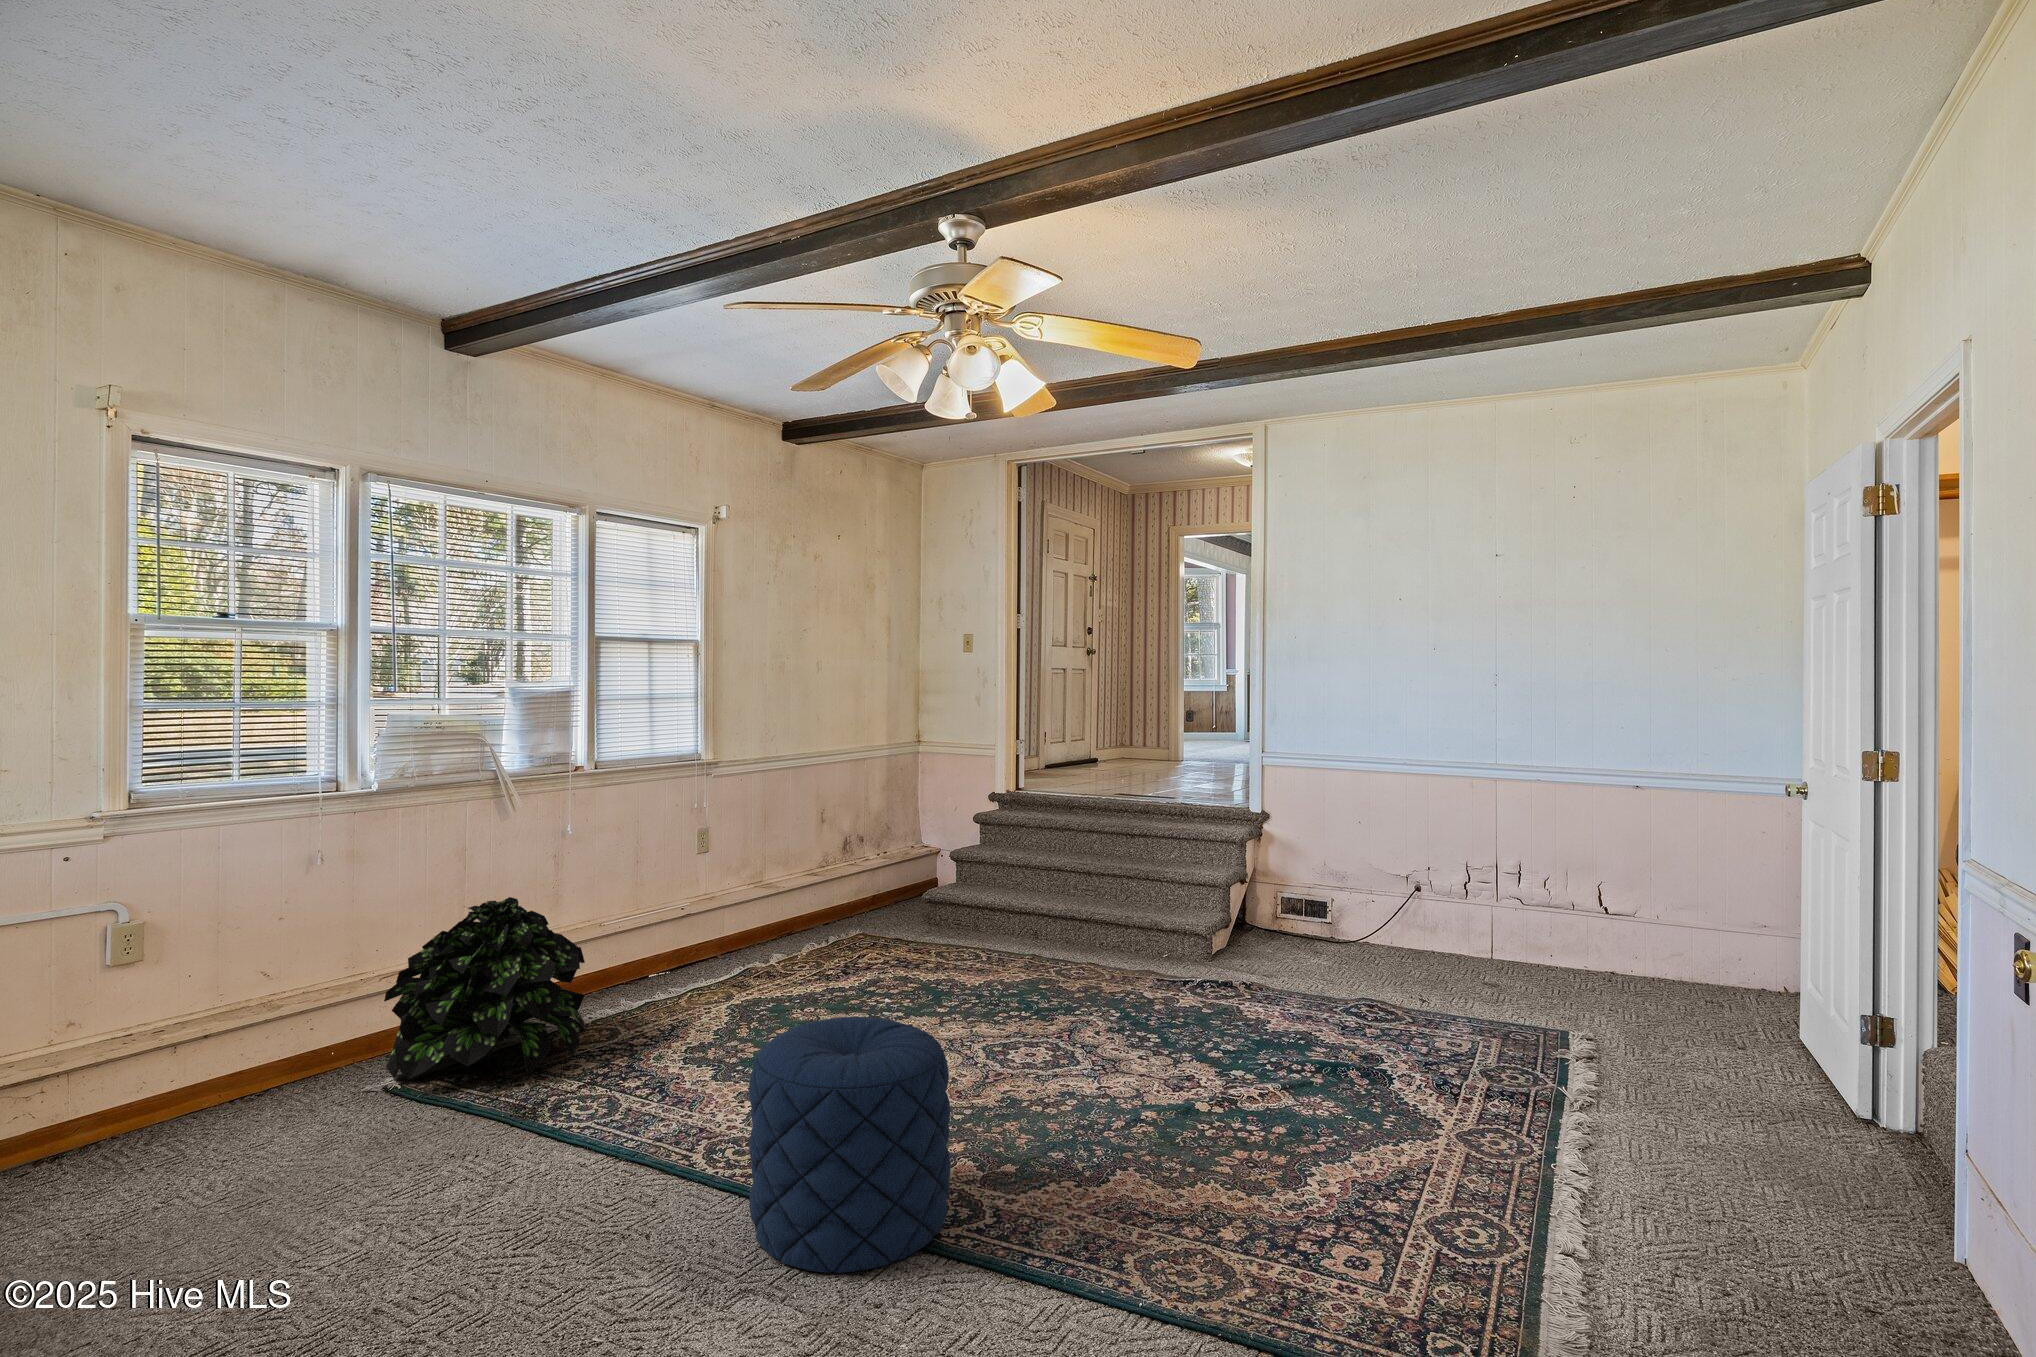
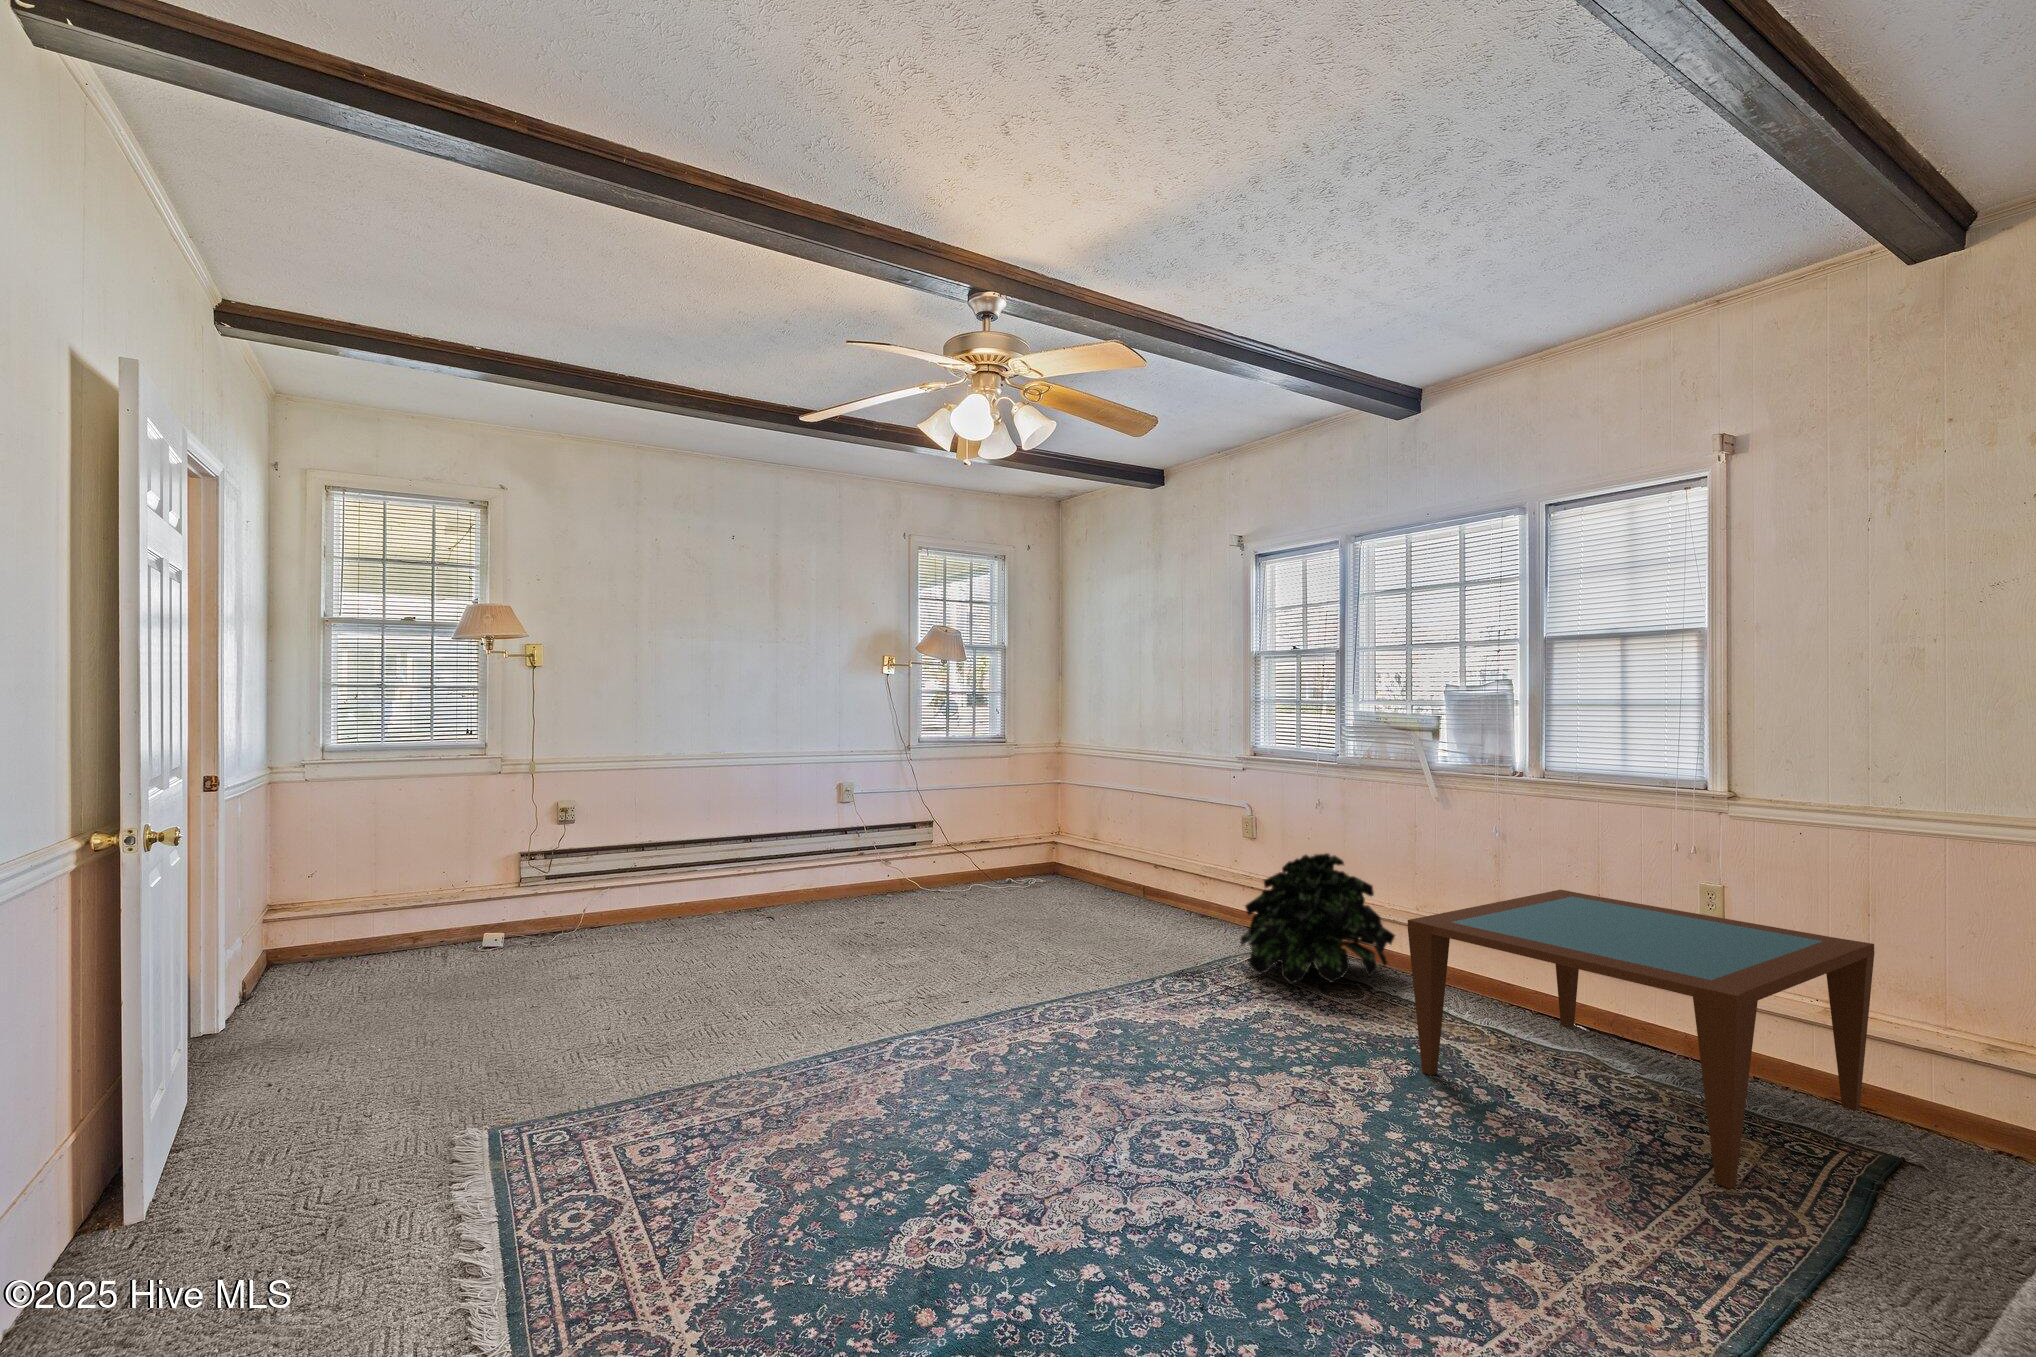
coffee table: none [634,833,935,1007] -> present [1408,890,1874,1188]
pouf: present [749,1017,951,1273] -> none [878,900,1008,1050]

